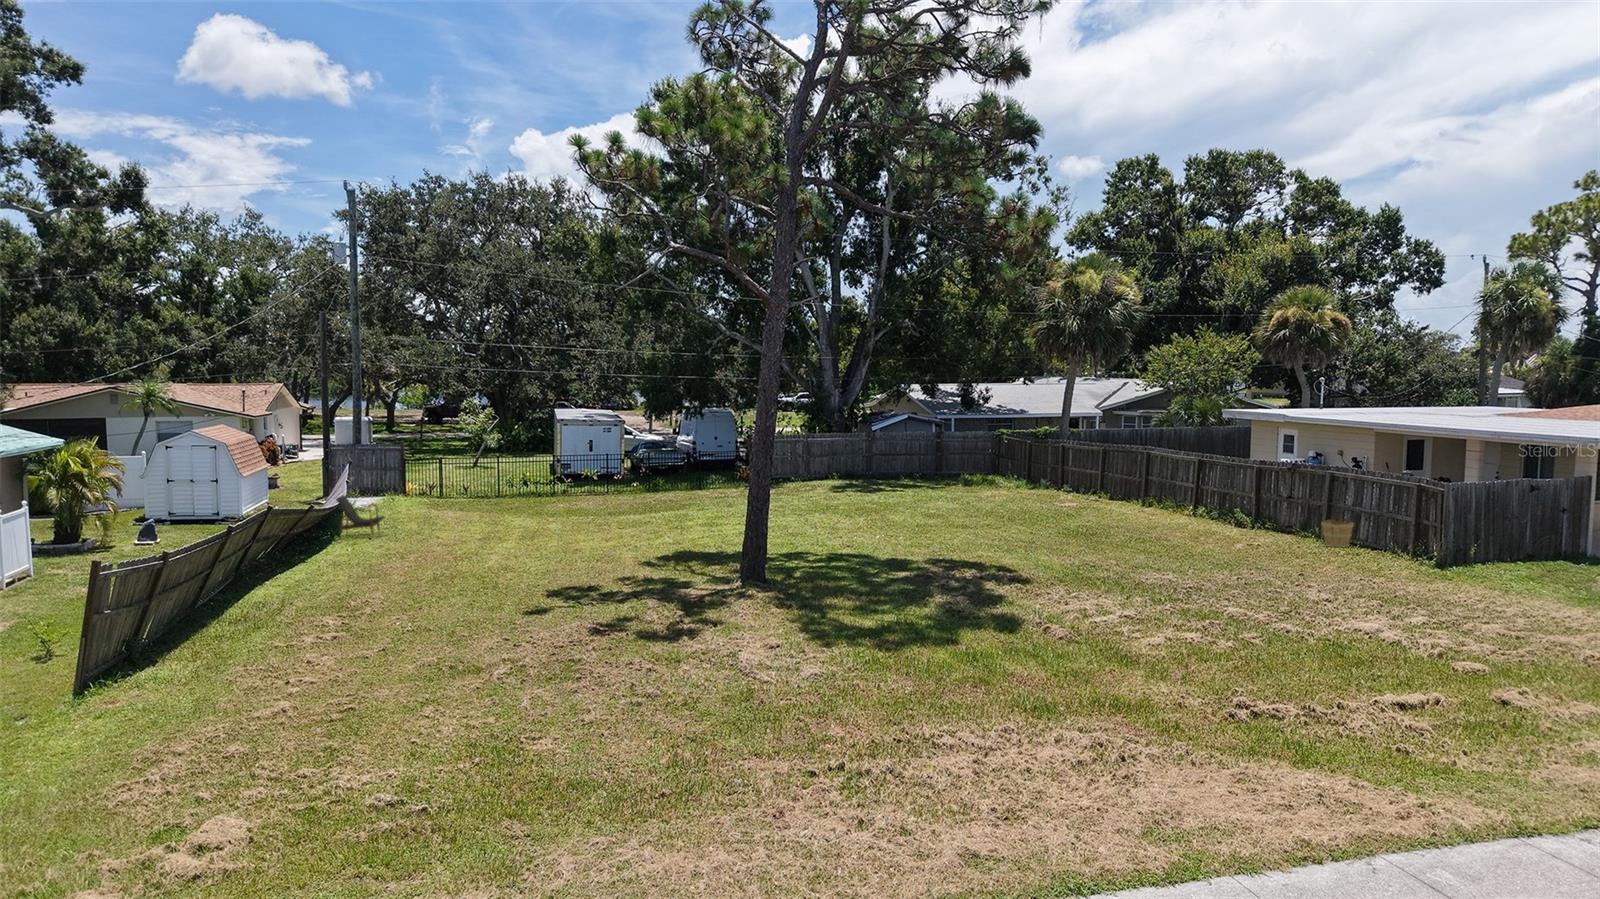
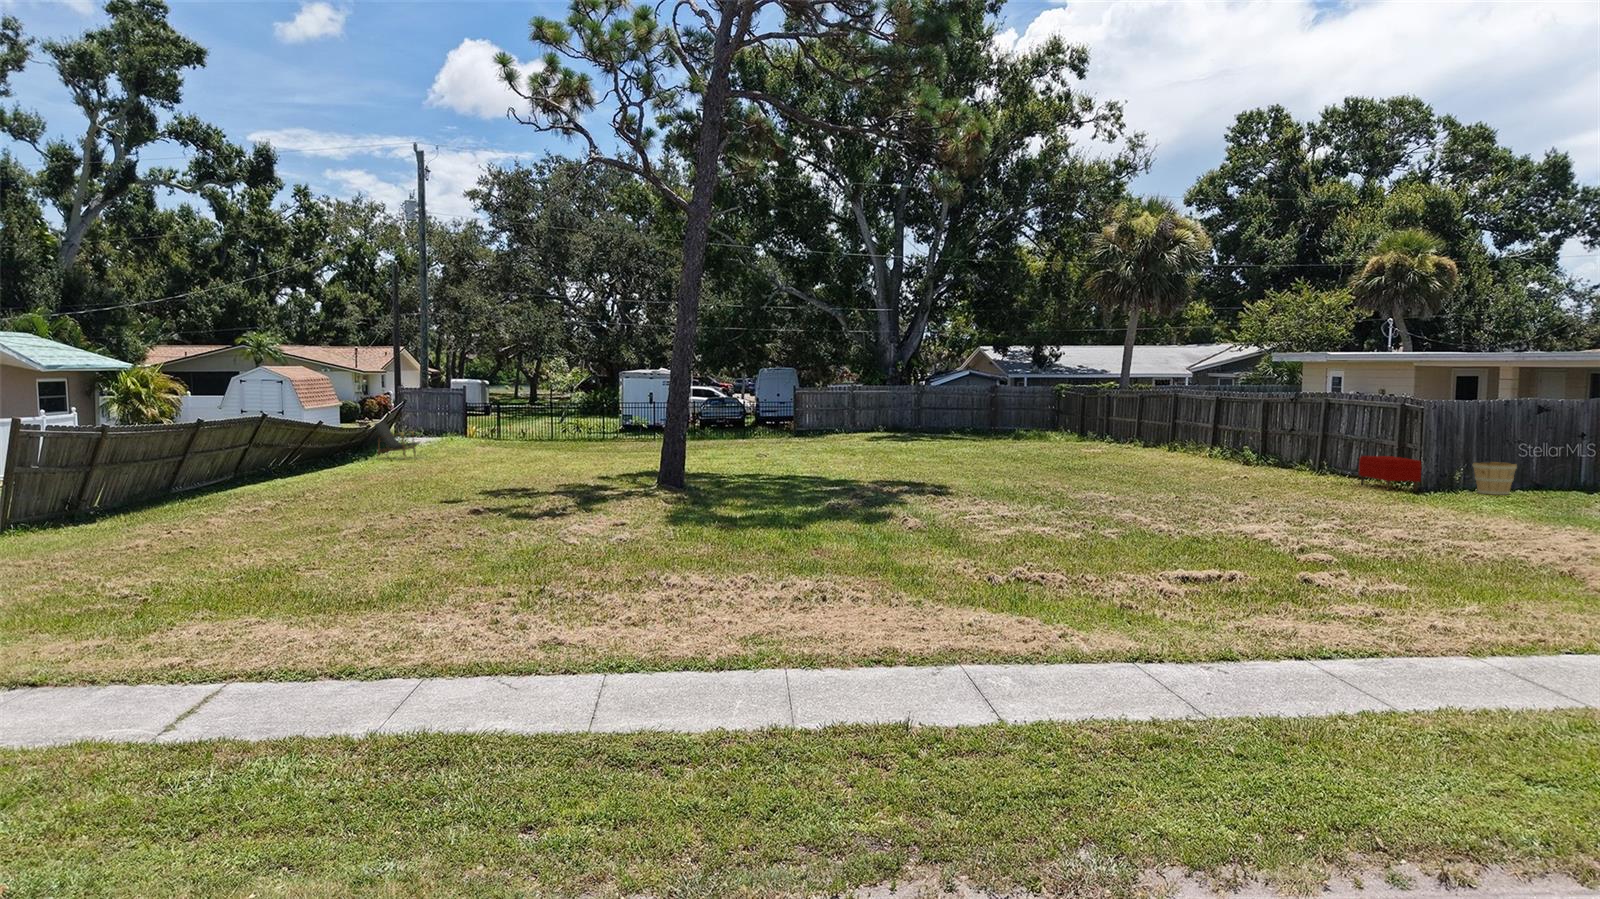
wooden bucket: present [1321,520,1354,547] -> present [1473,462,1517,495]
bench: none [1376,530,1443,566] -> present [1358,456,1421,491]

